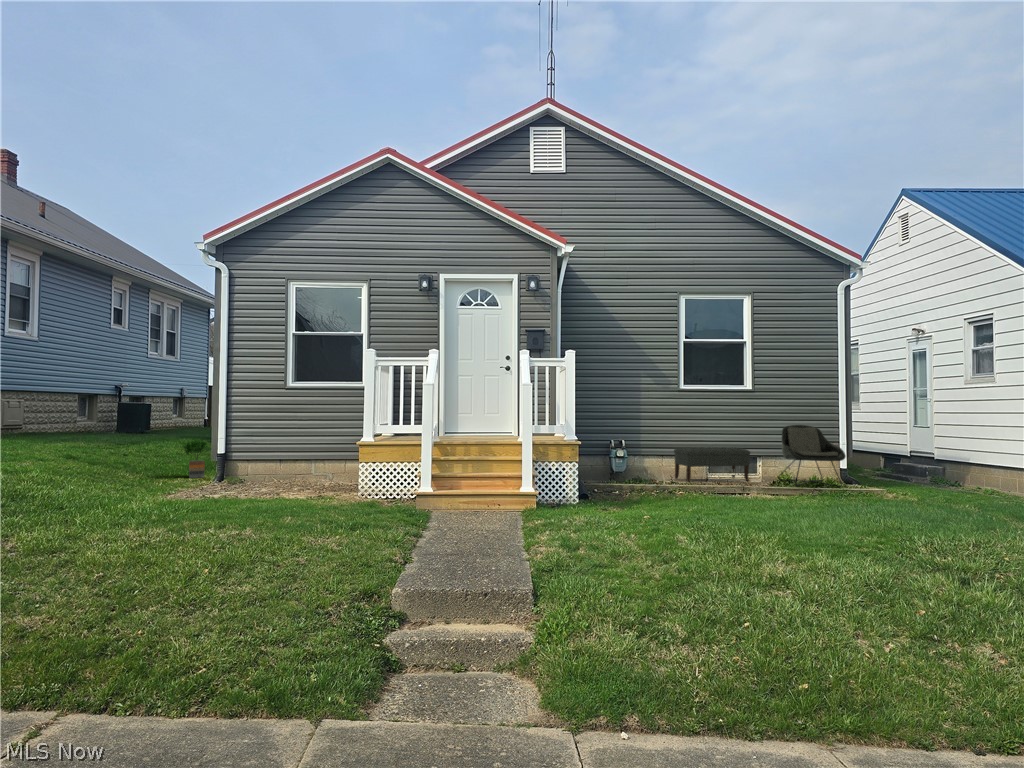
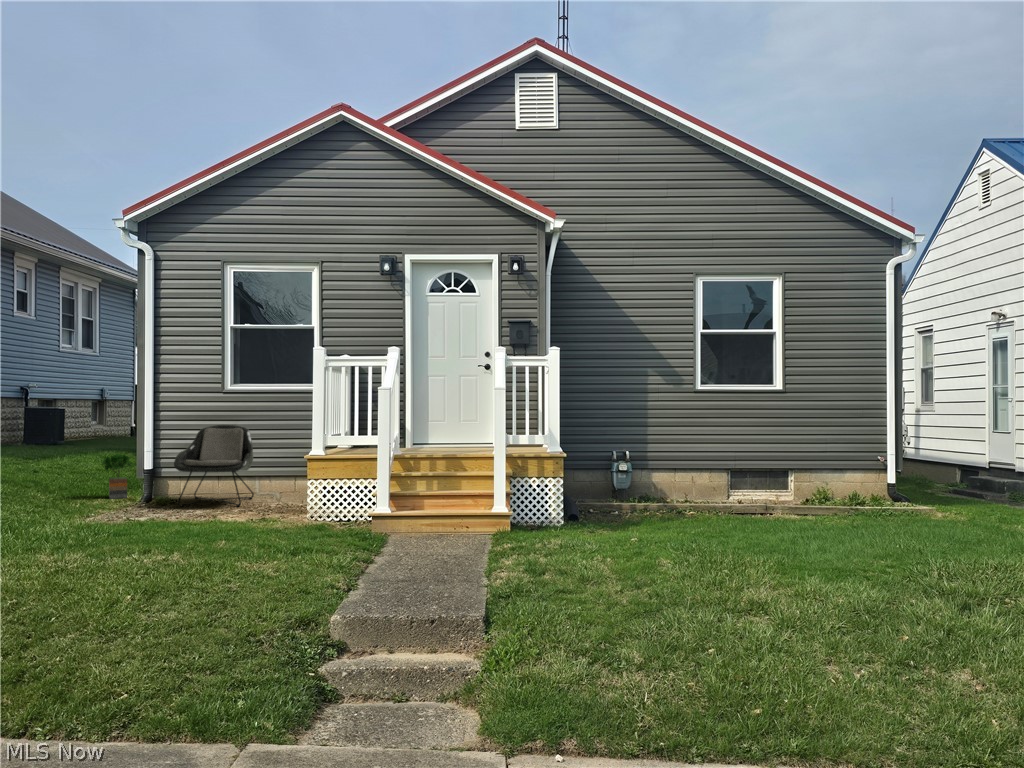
lounge chair: present [778,425,846,487] -> present [174,425,254,507]
bench: present [674,448,750,482] -> none [689,459,781,501]

